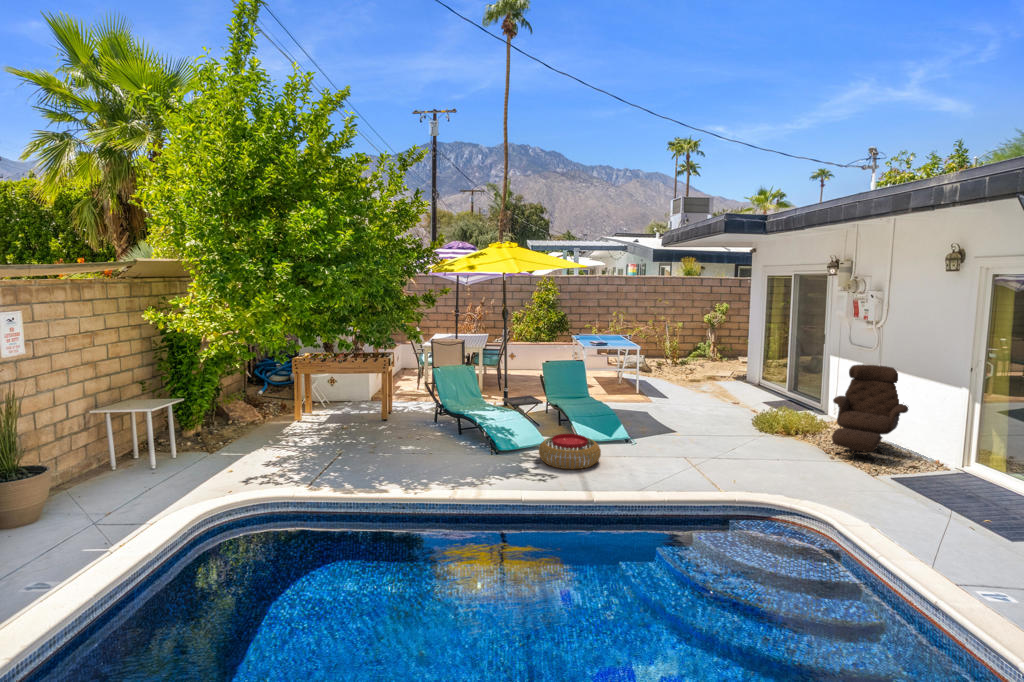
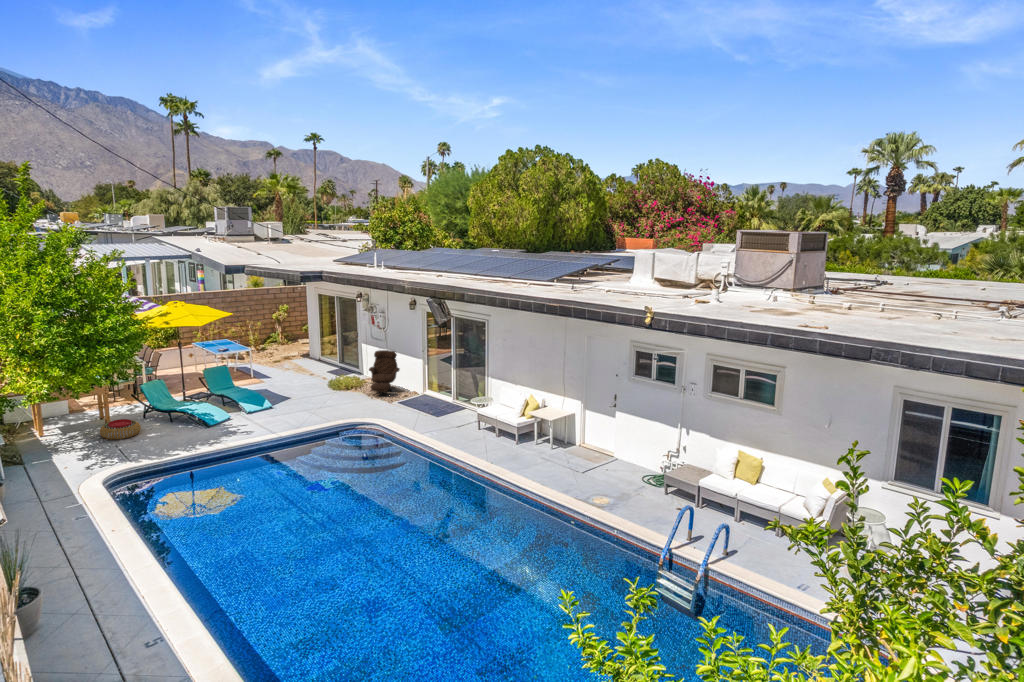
pouf: present [539,434,601,469] -> present [100,419,141,440]

